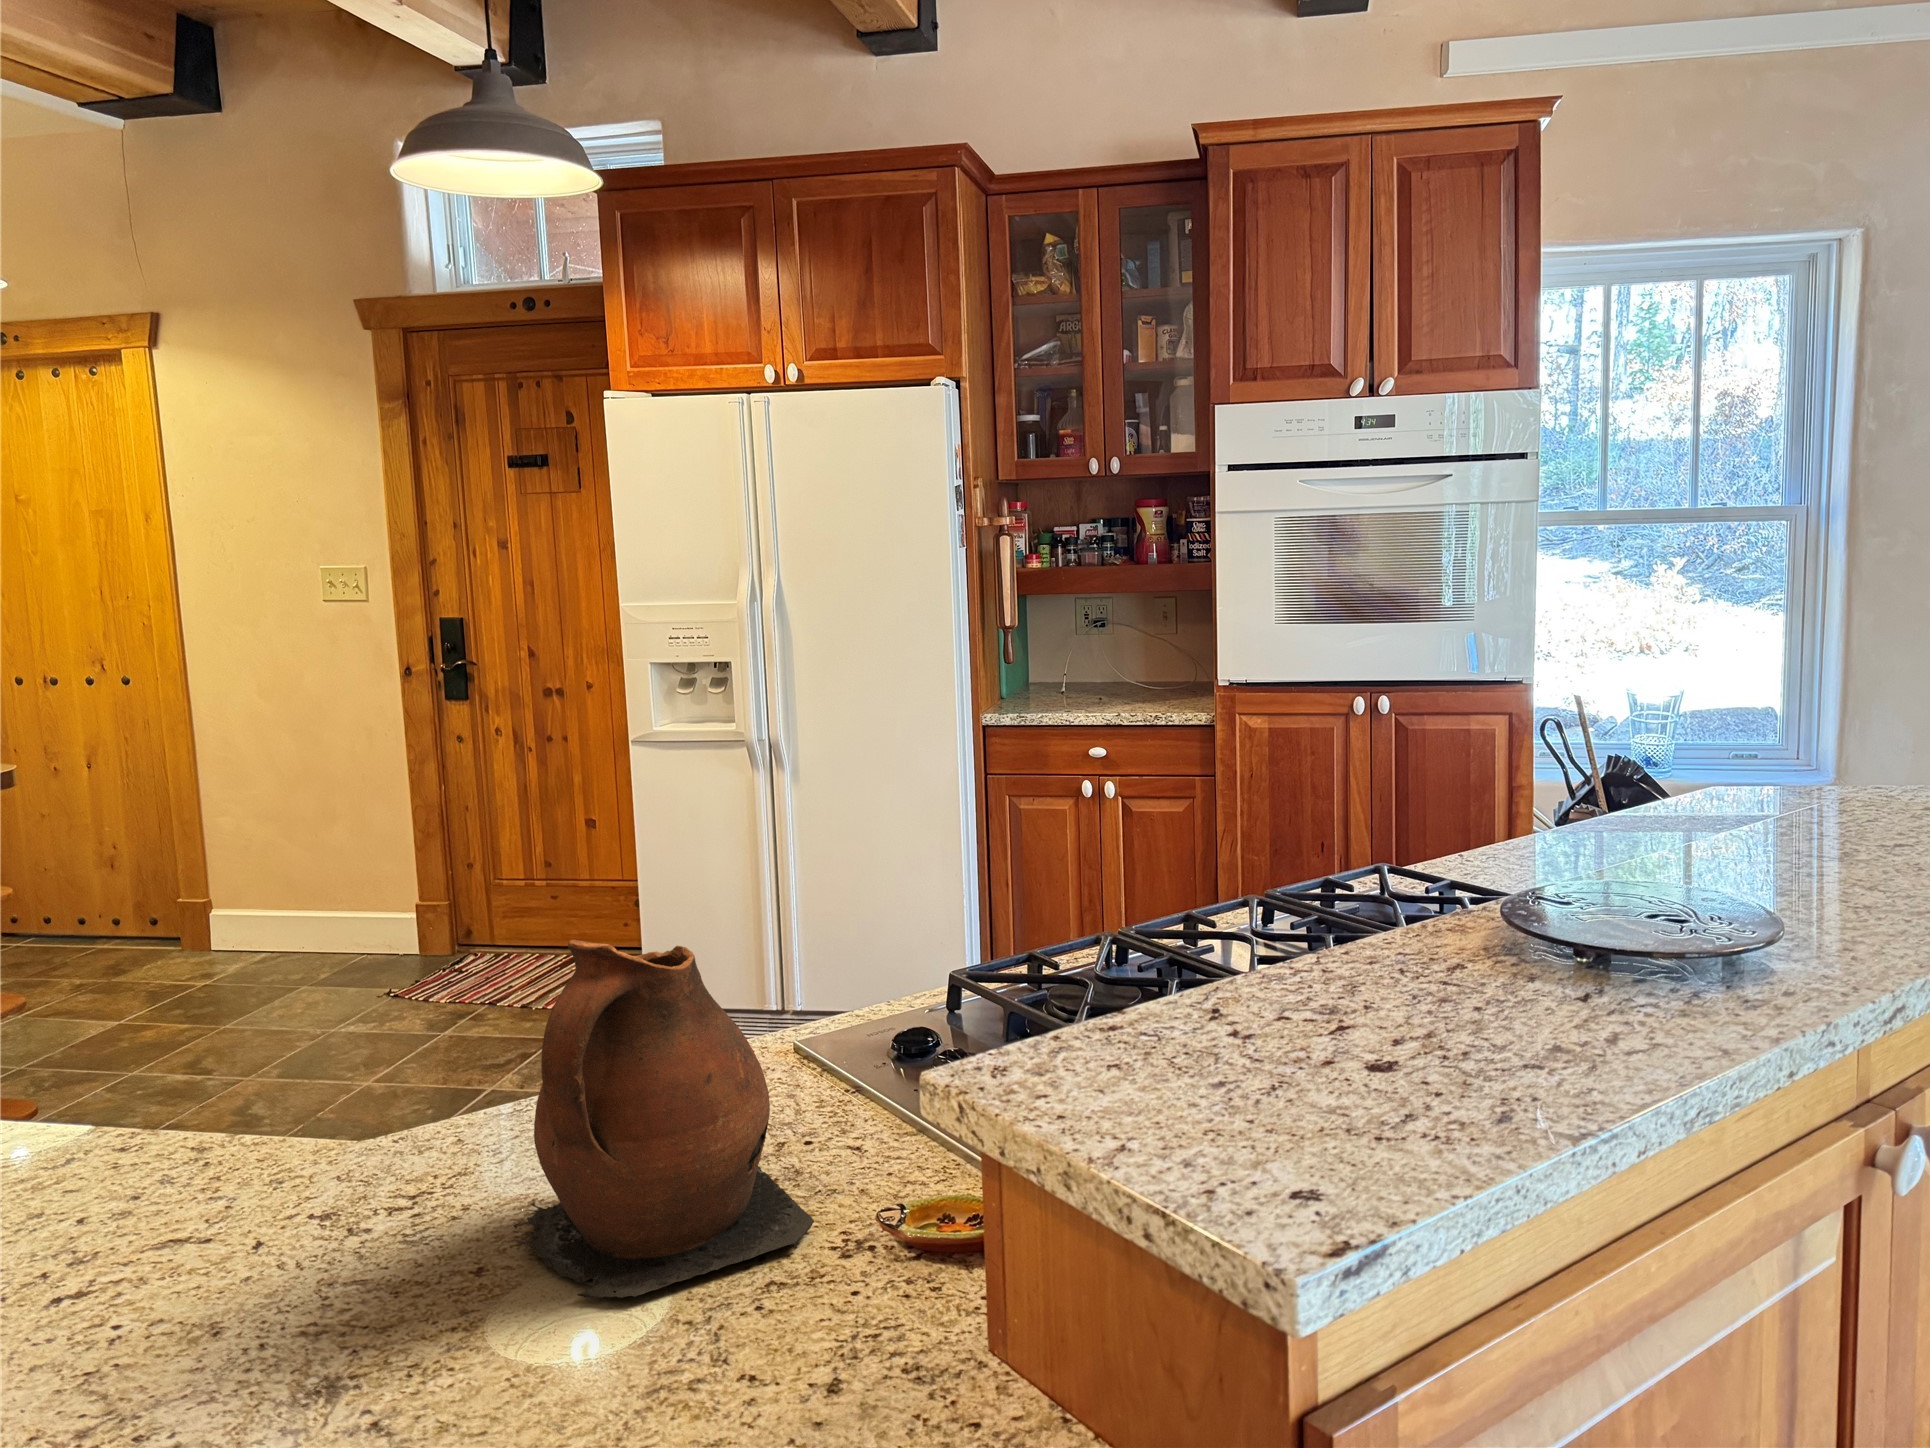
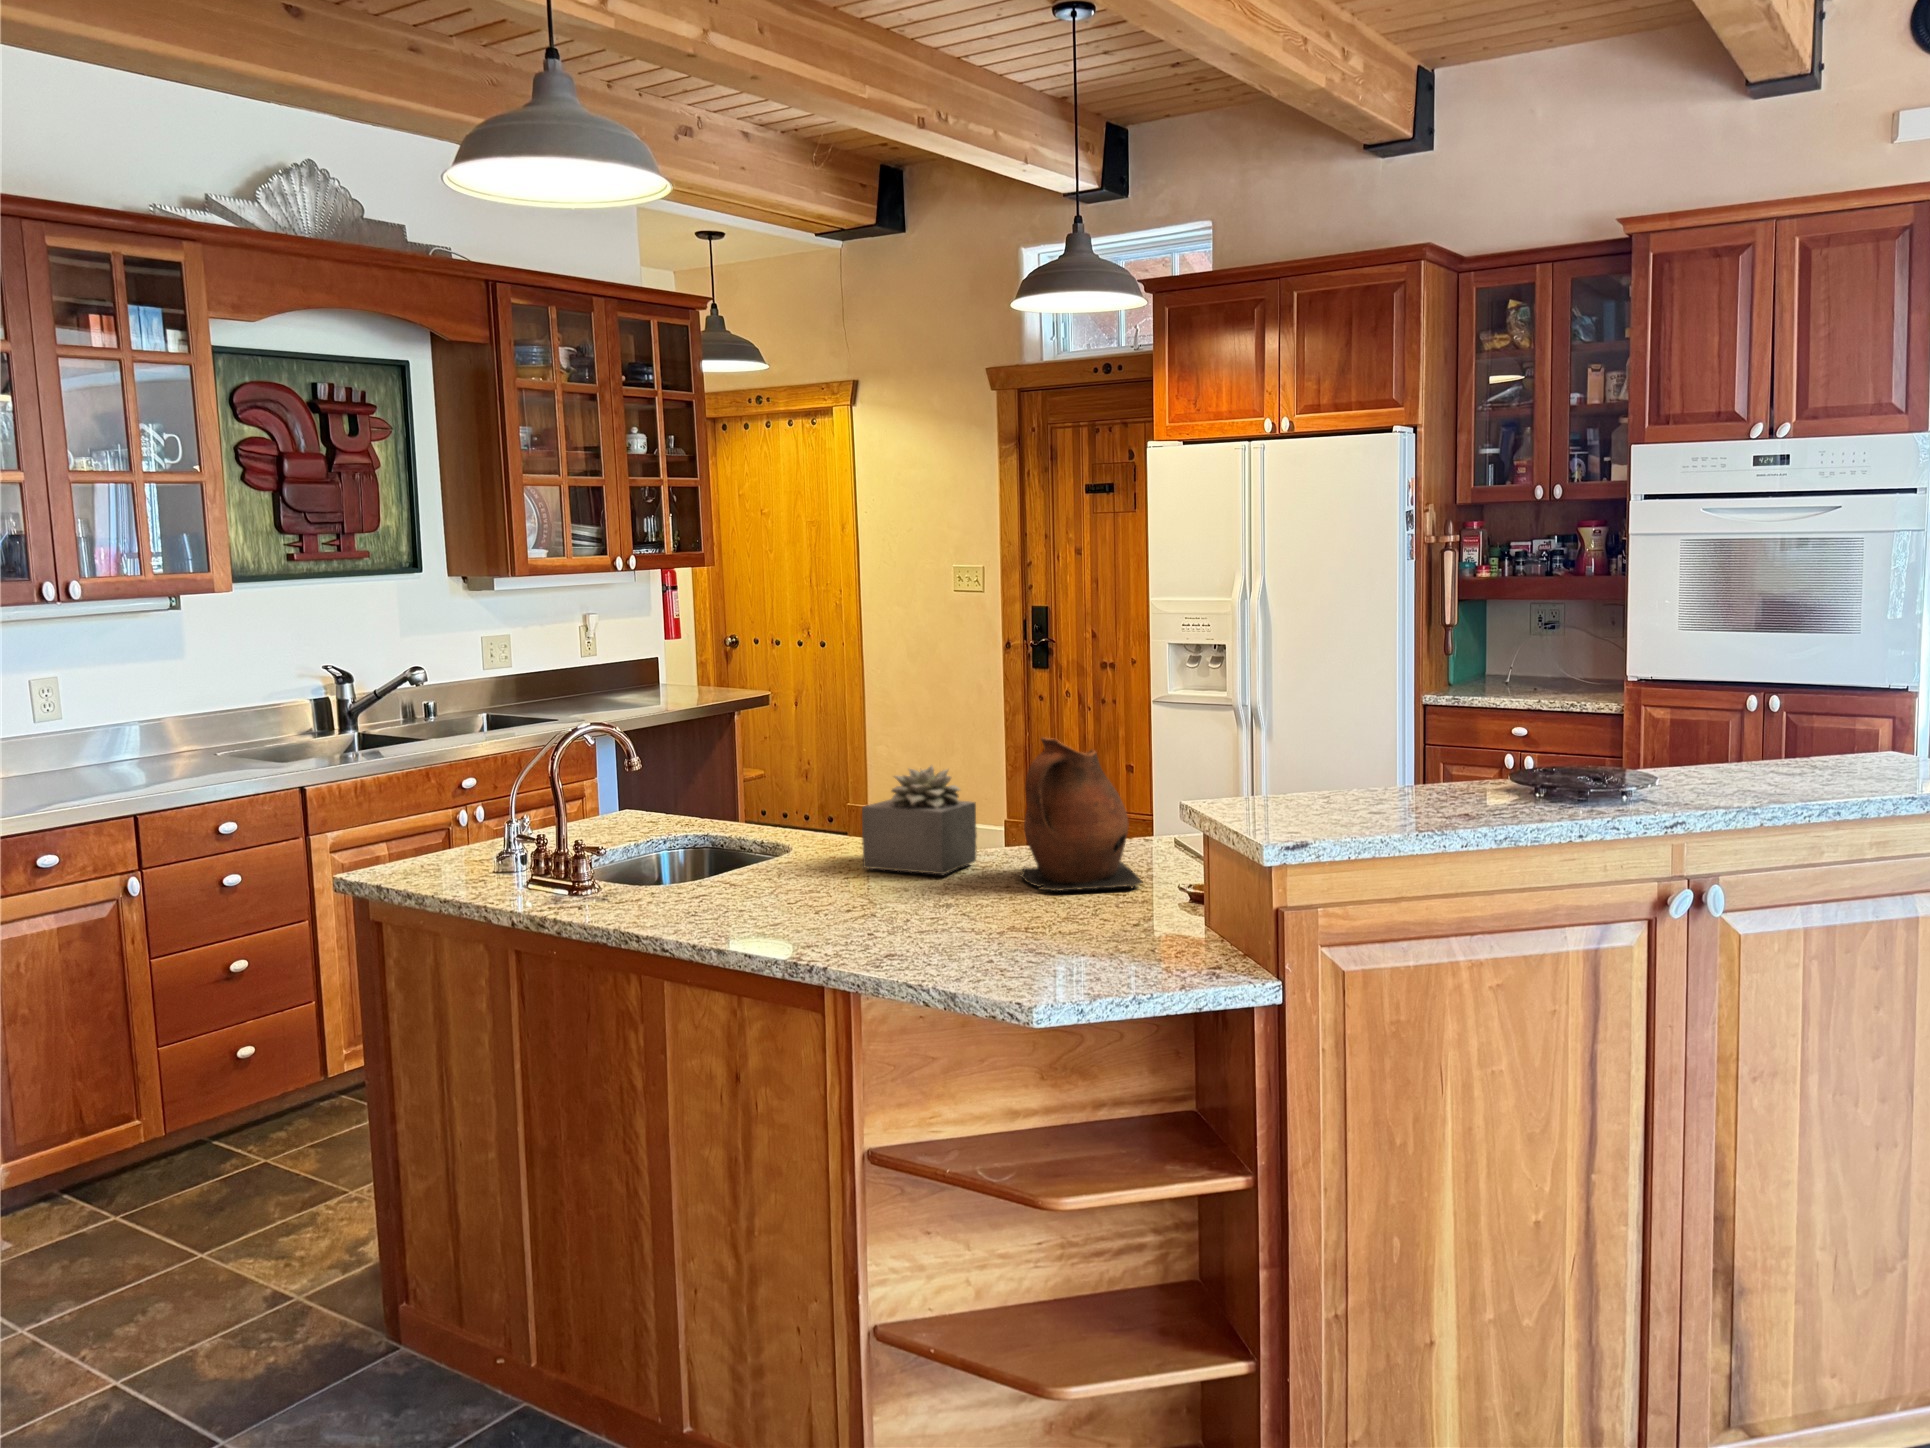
succulent plant: none [112,1007,418,1283] -> present [862,766,977,874]

